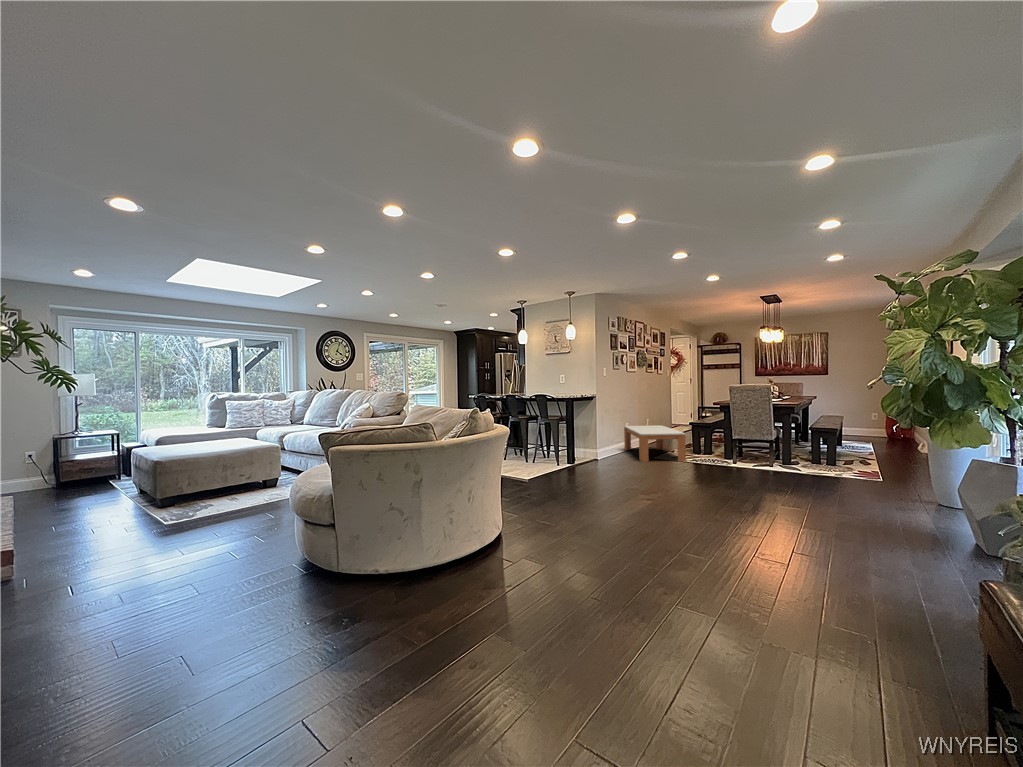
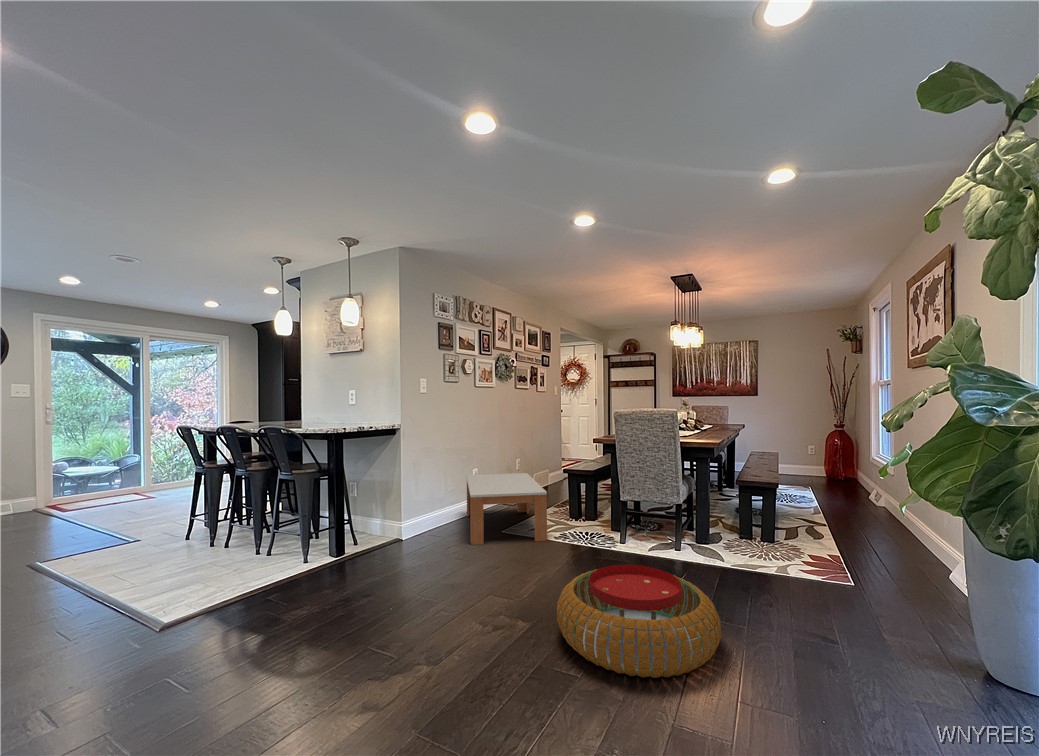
pouf: none [715,461,802,500] -> present [557,565,721,678]

